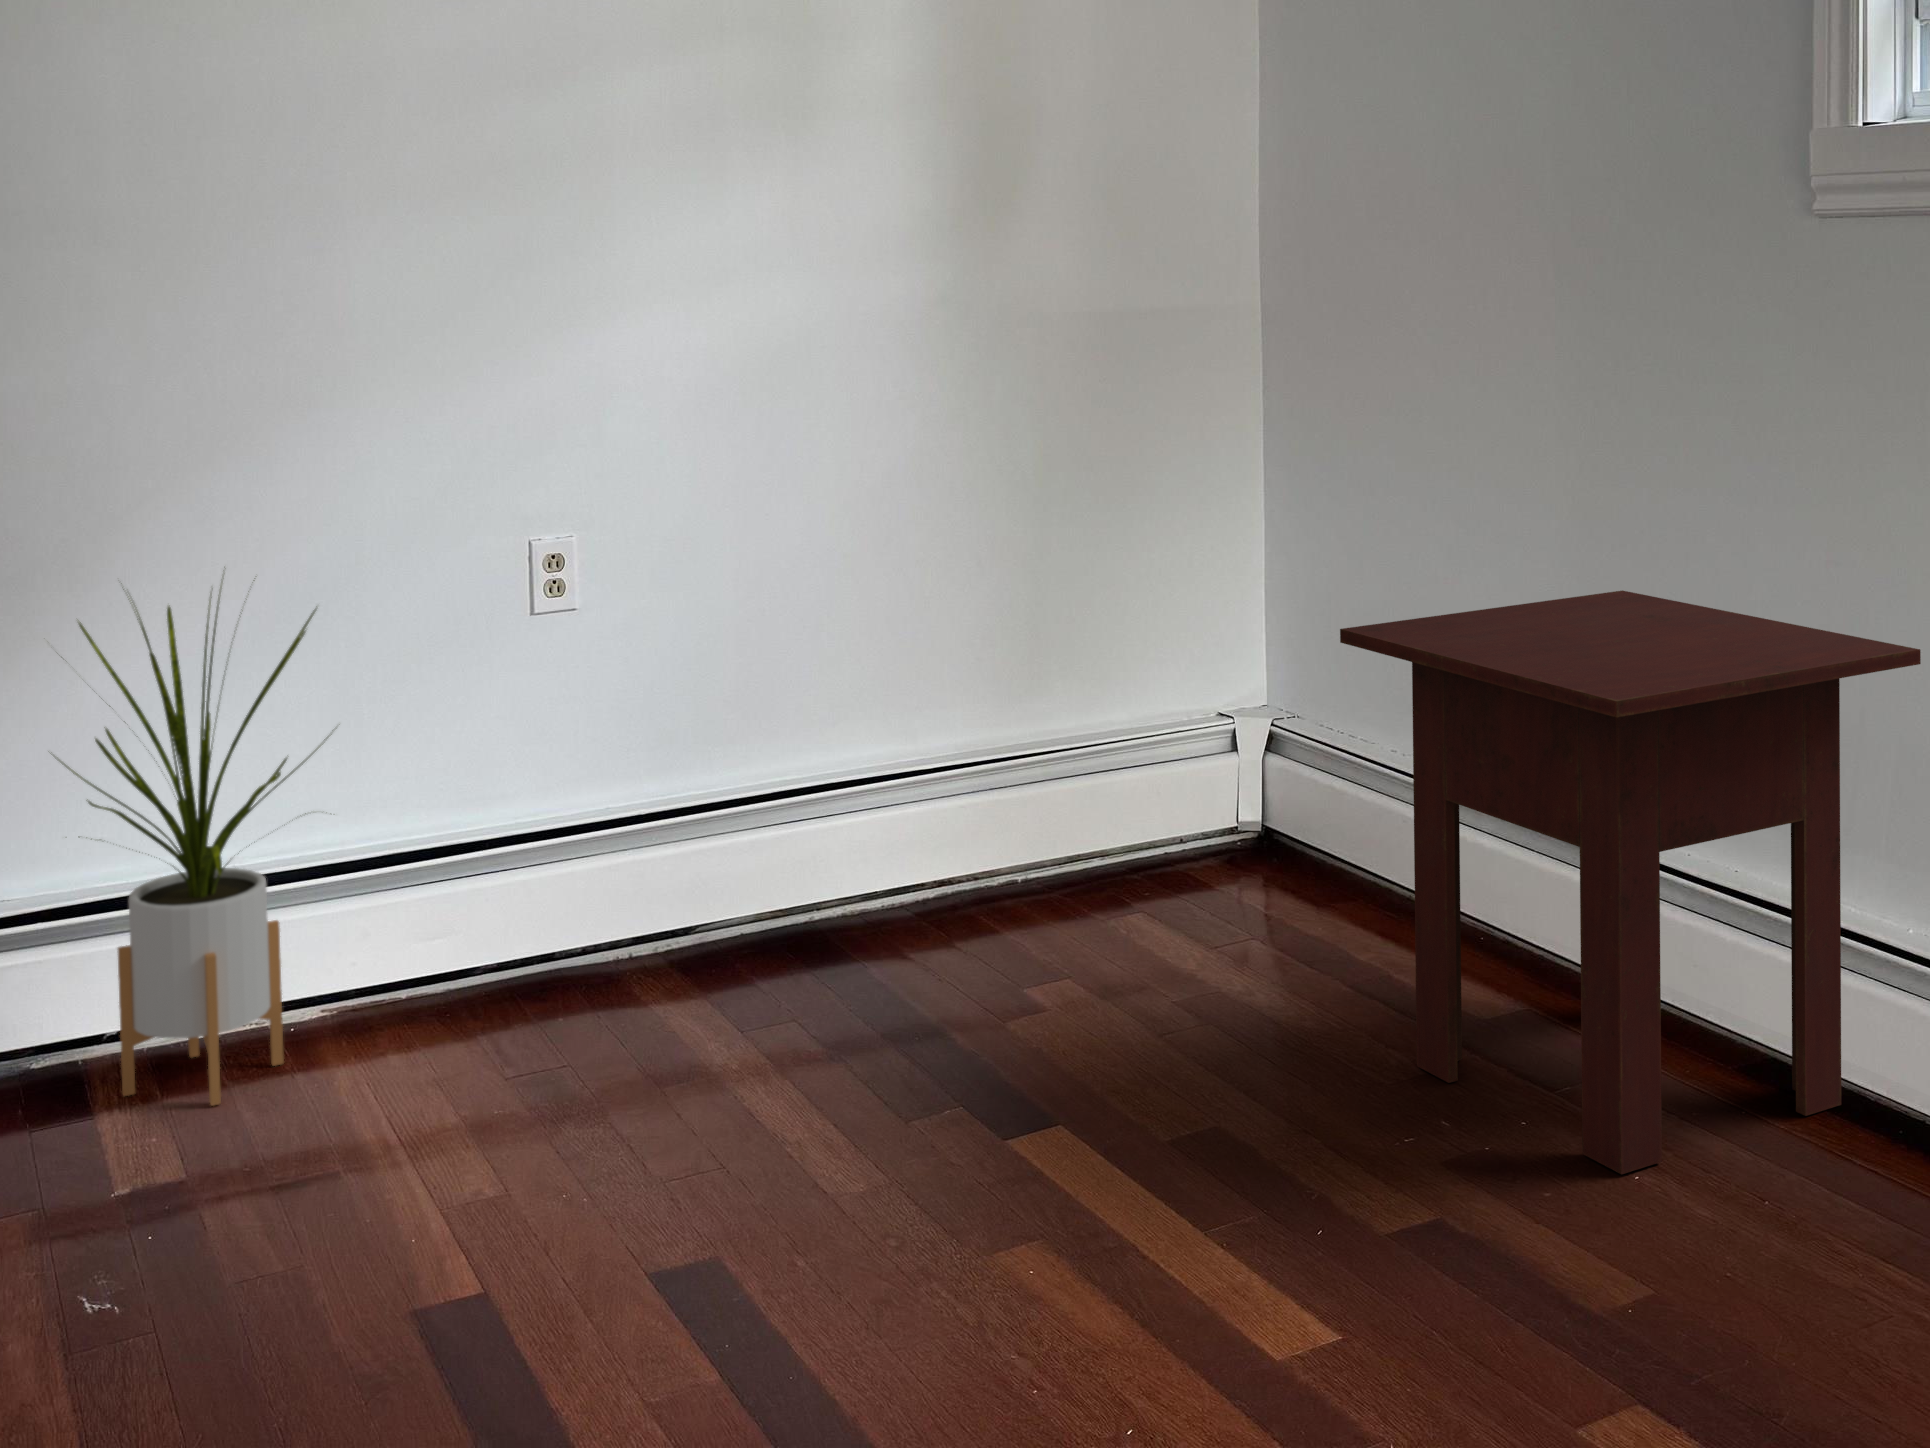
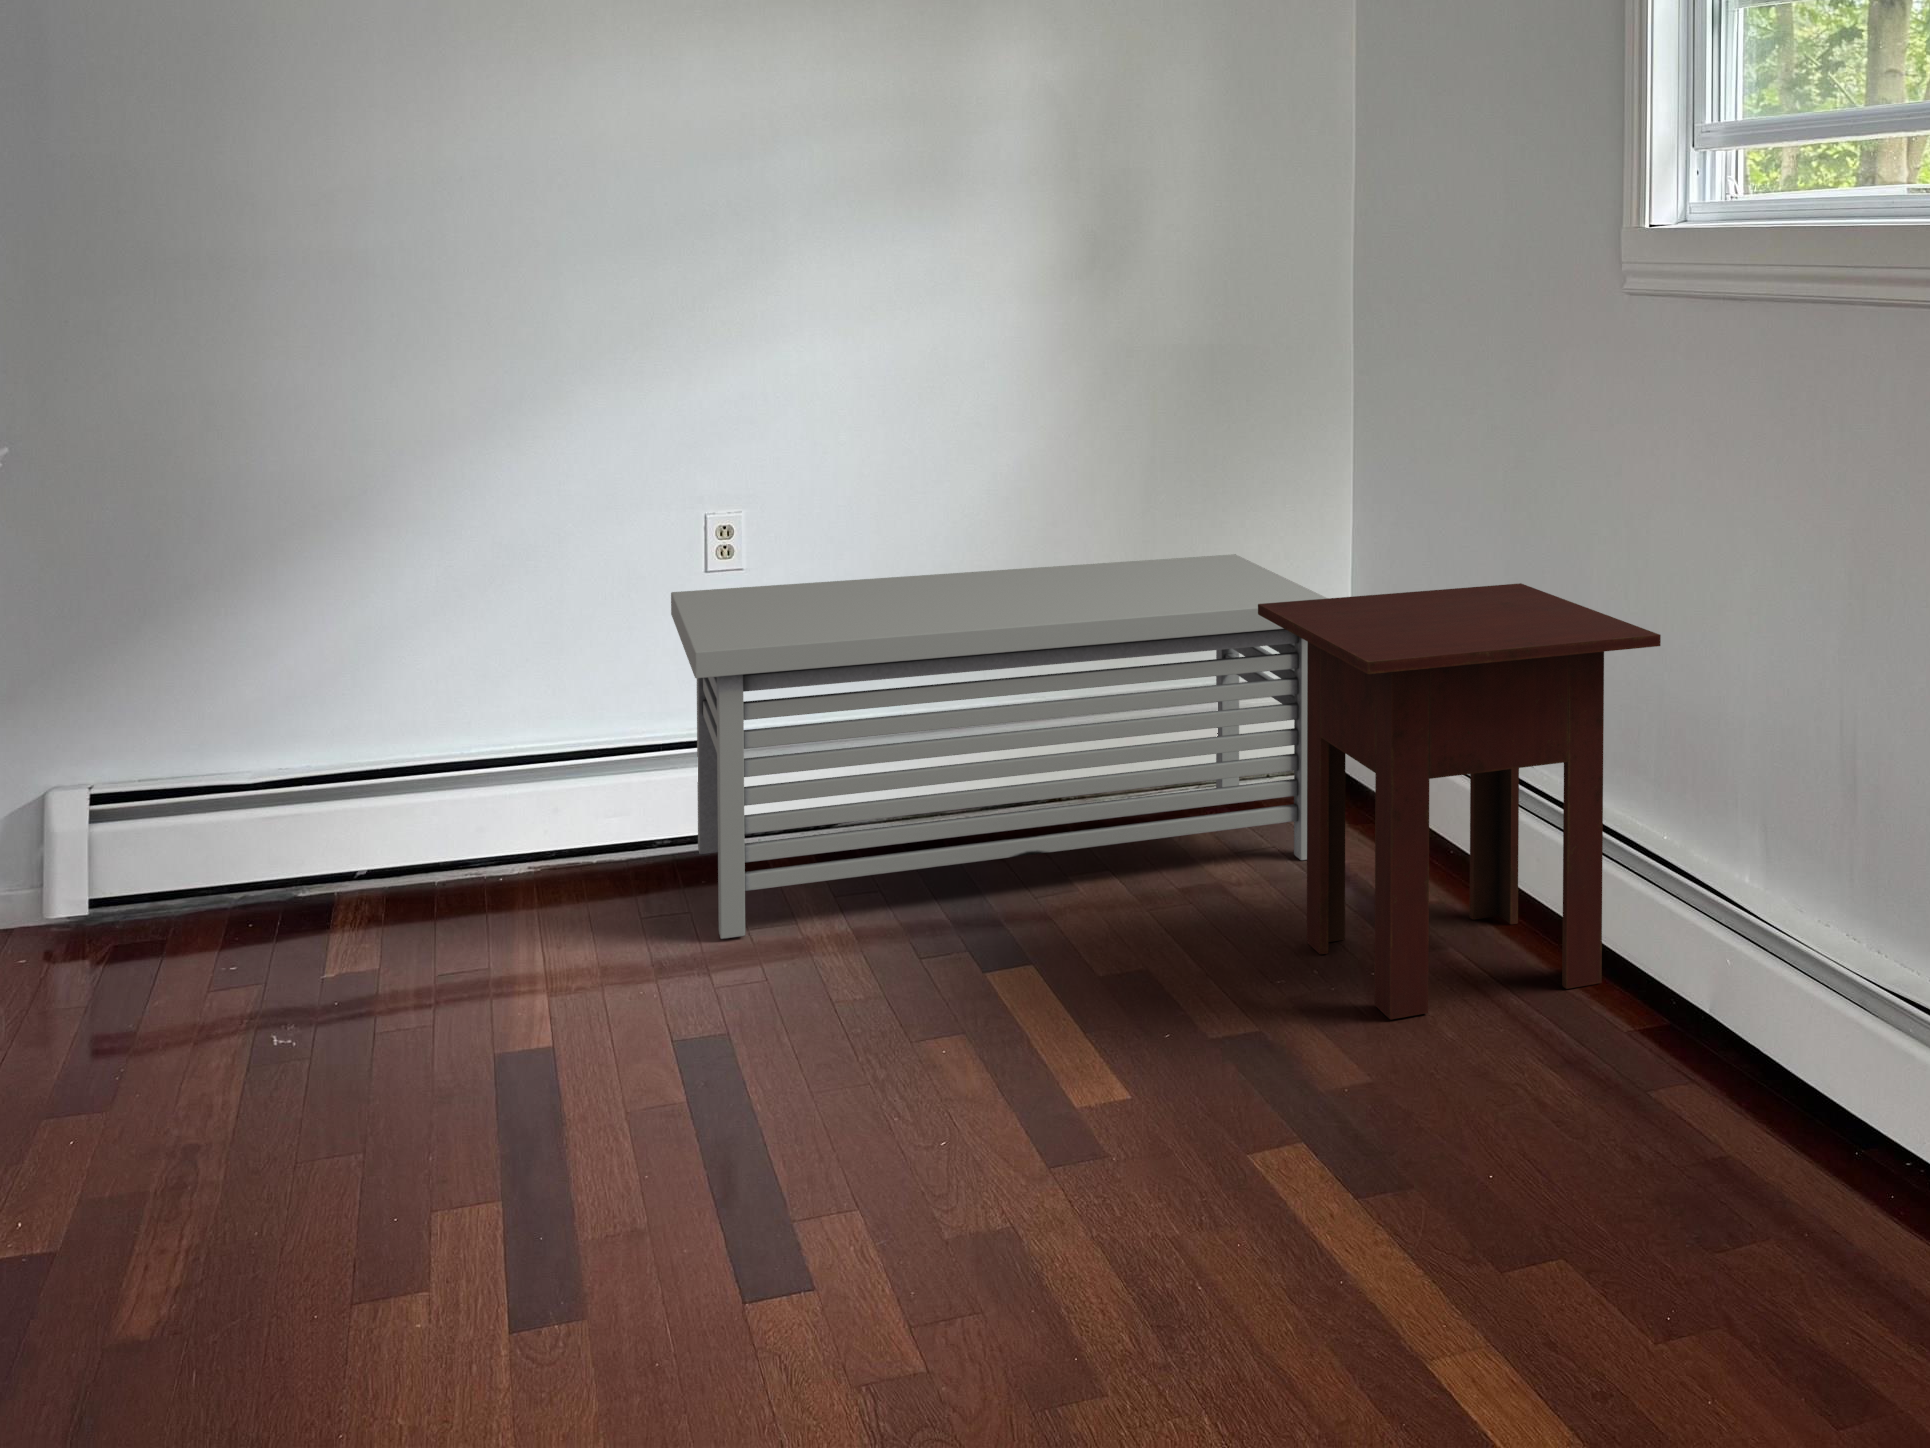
storage bench: none [489,569,1351,1102] -> present [671,554,1327,939]
house plant: present [58,580,333,1106] -> none [296,525,528,927]

